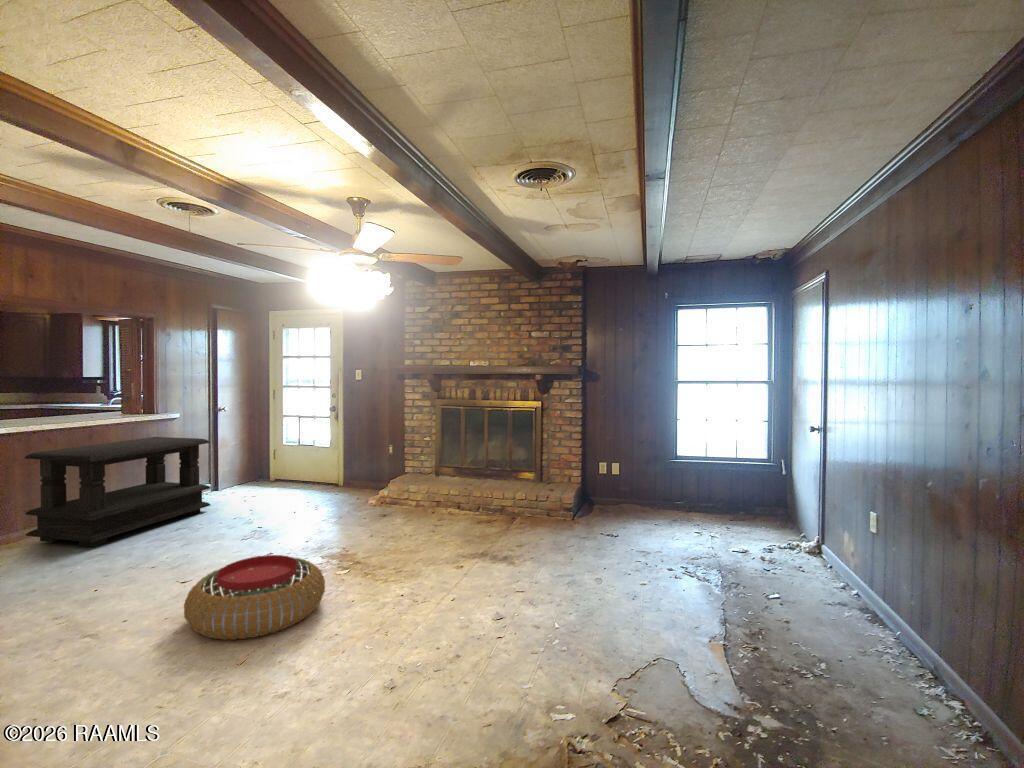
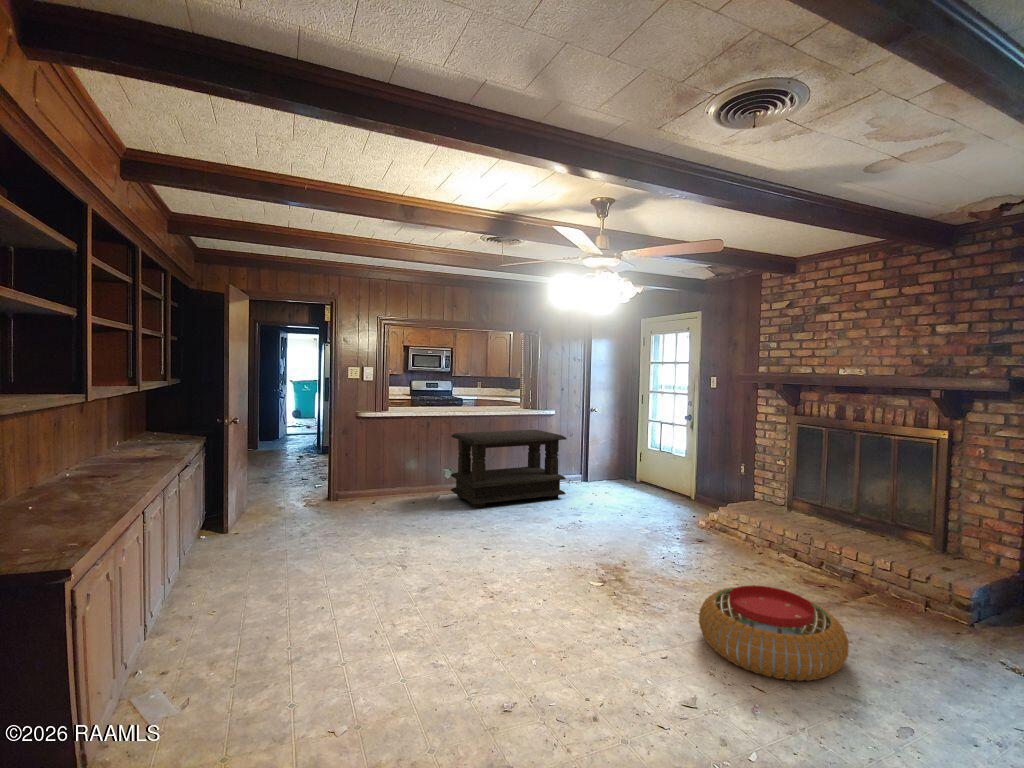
pouf: present [184,555,325,640] -> present [699,585,849,681]

